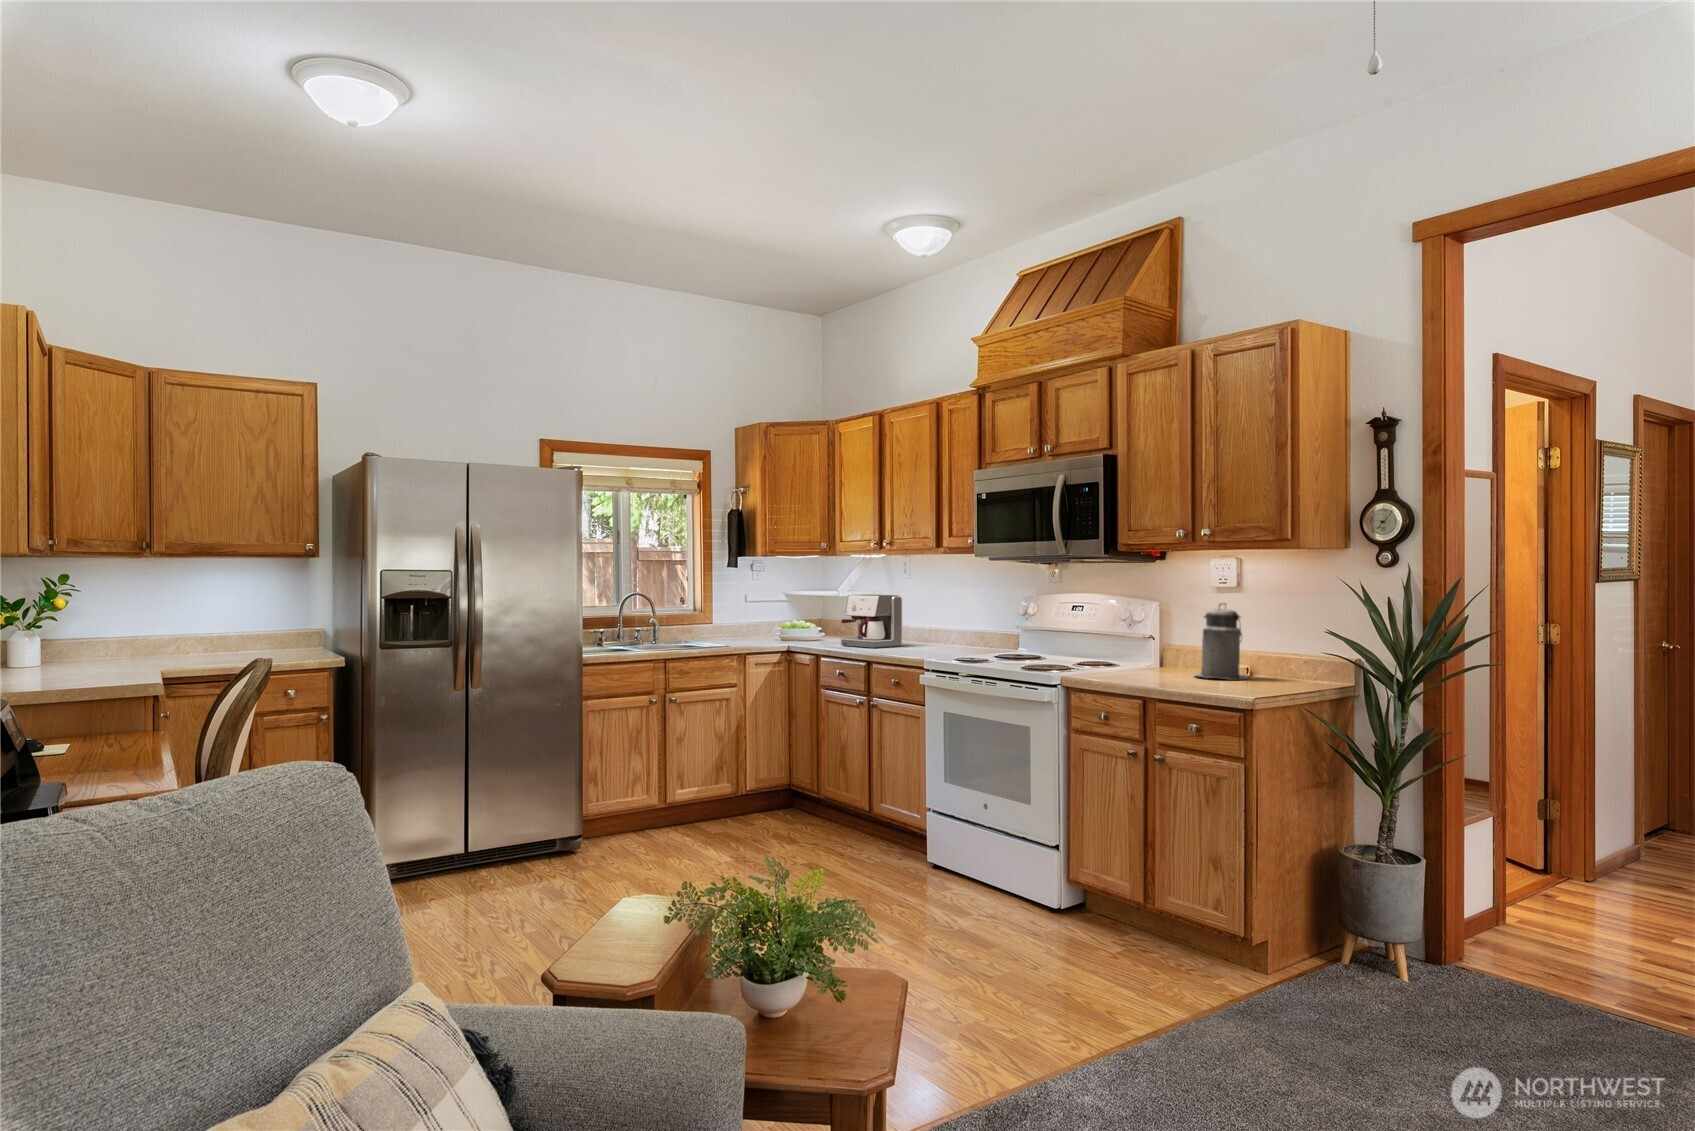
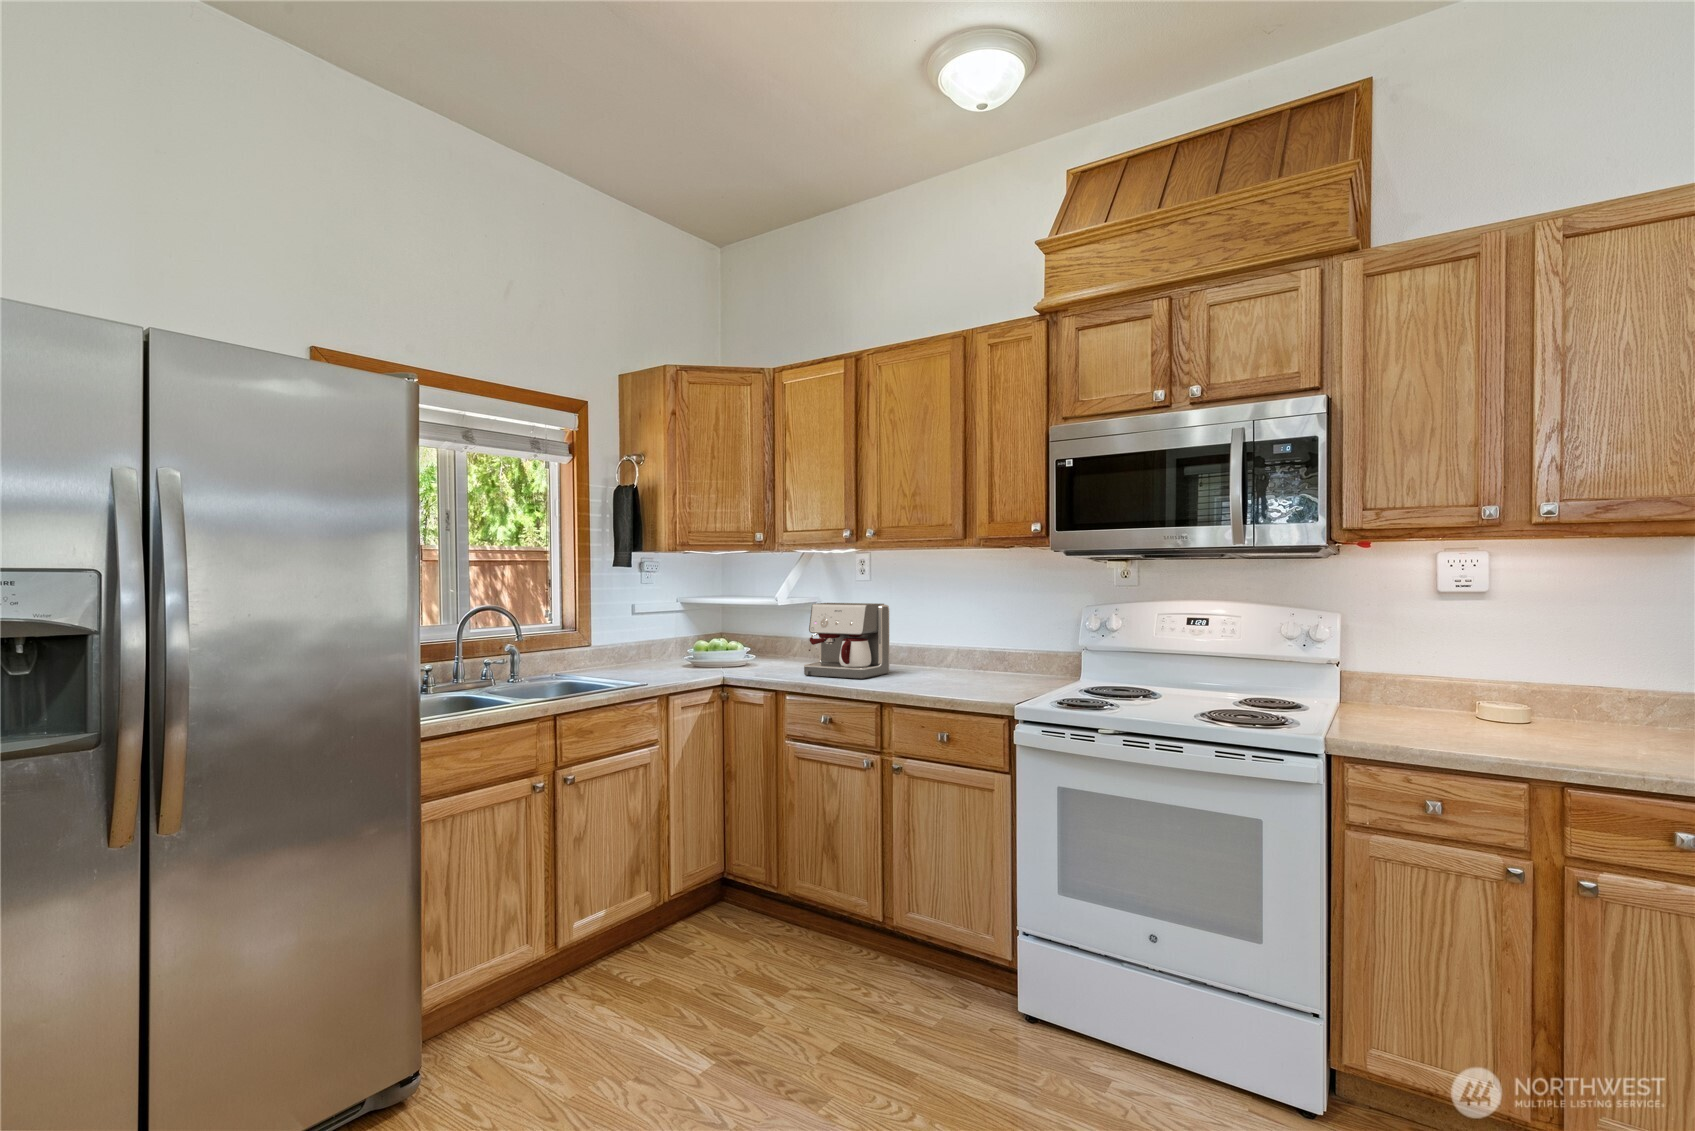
canister: present [1195,603,1249,679] -> none [1496,614,1603,735]

